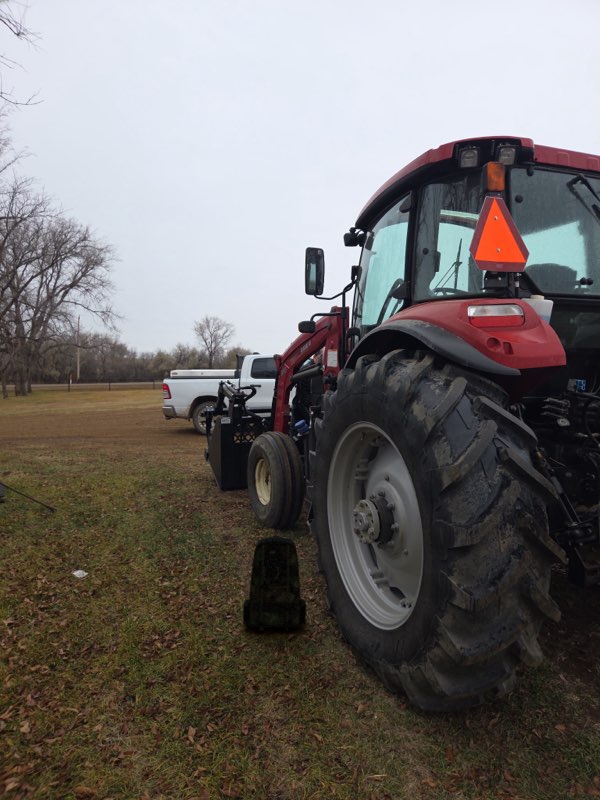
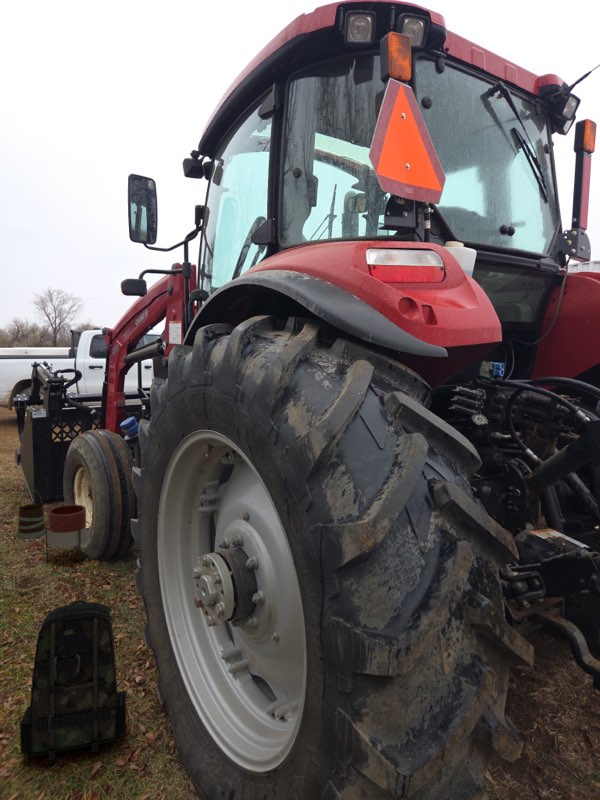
wooden bucket: none [214,475,233,512] -> present [18,490,46,539]
planter: none [237,486,265,531] -> present [46,504,86,565]

